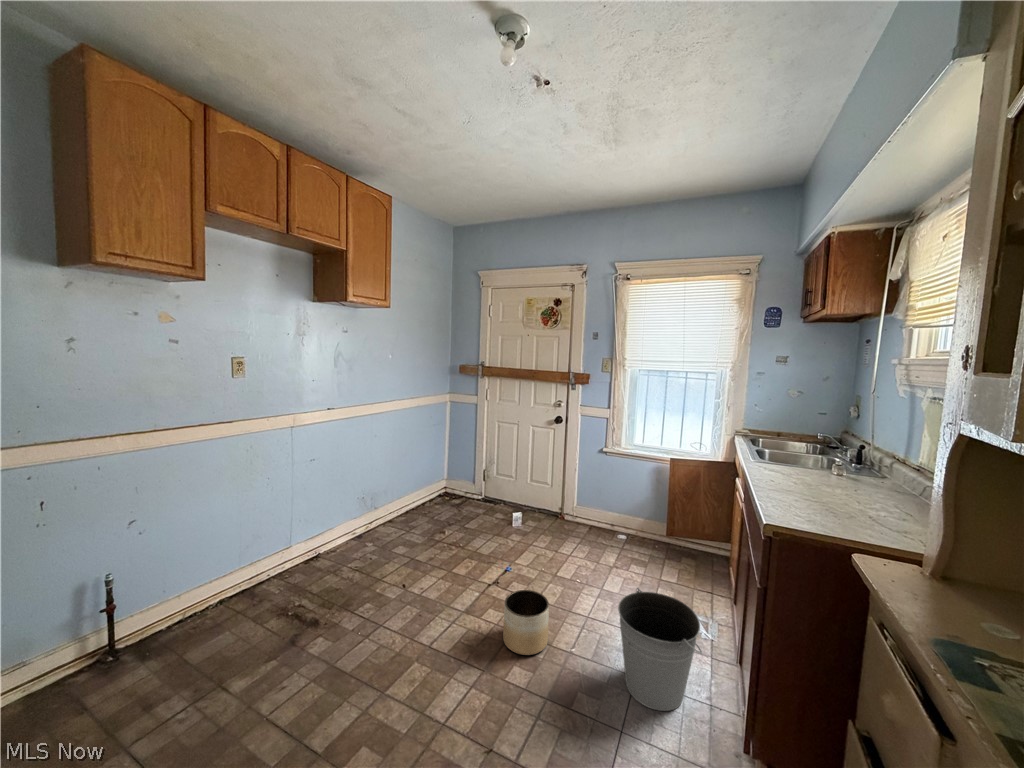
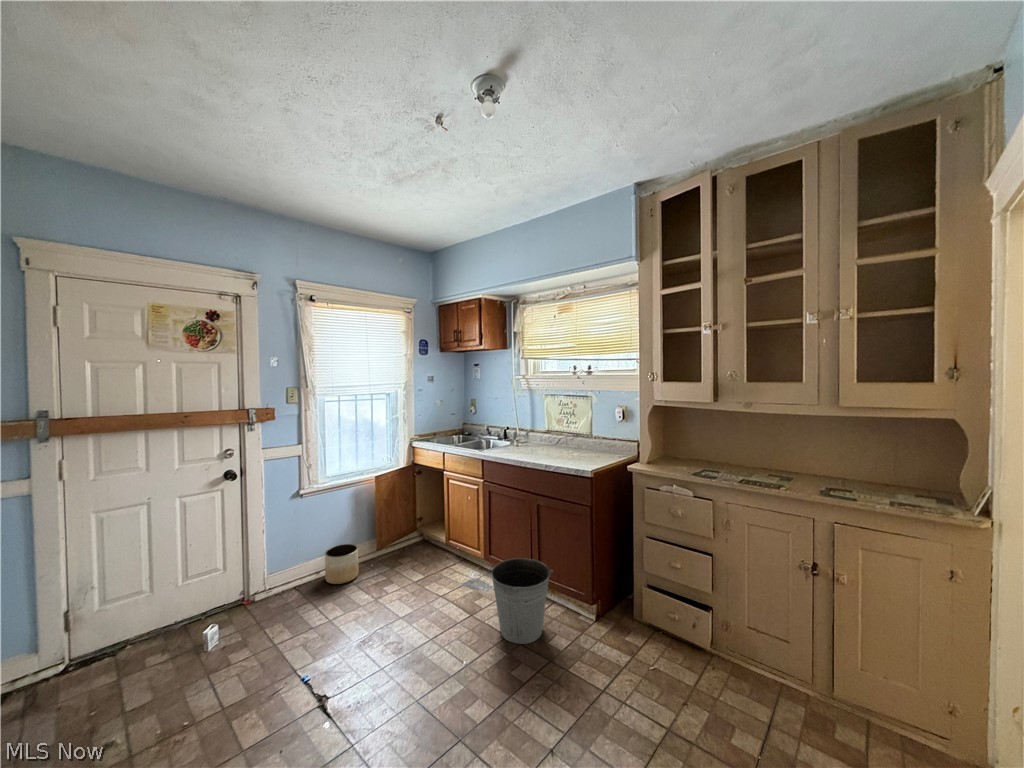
planter: present [503,590,549,655] -> present [325,544,359,584]

